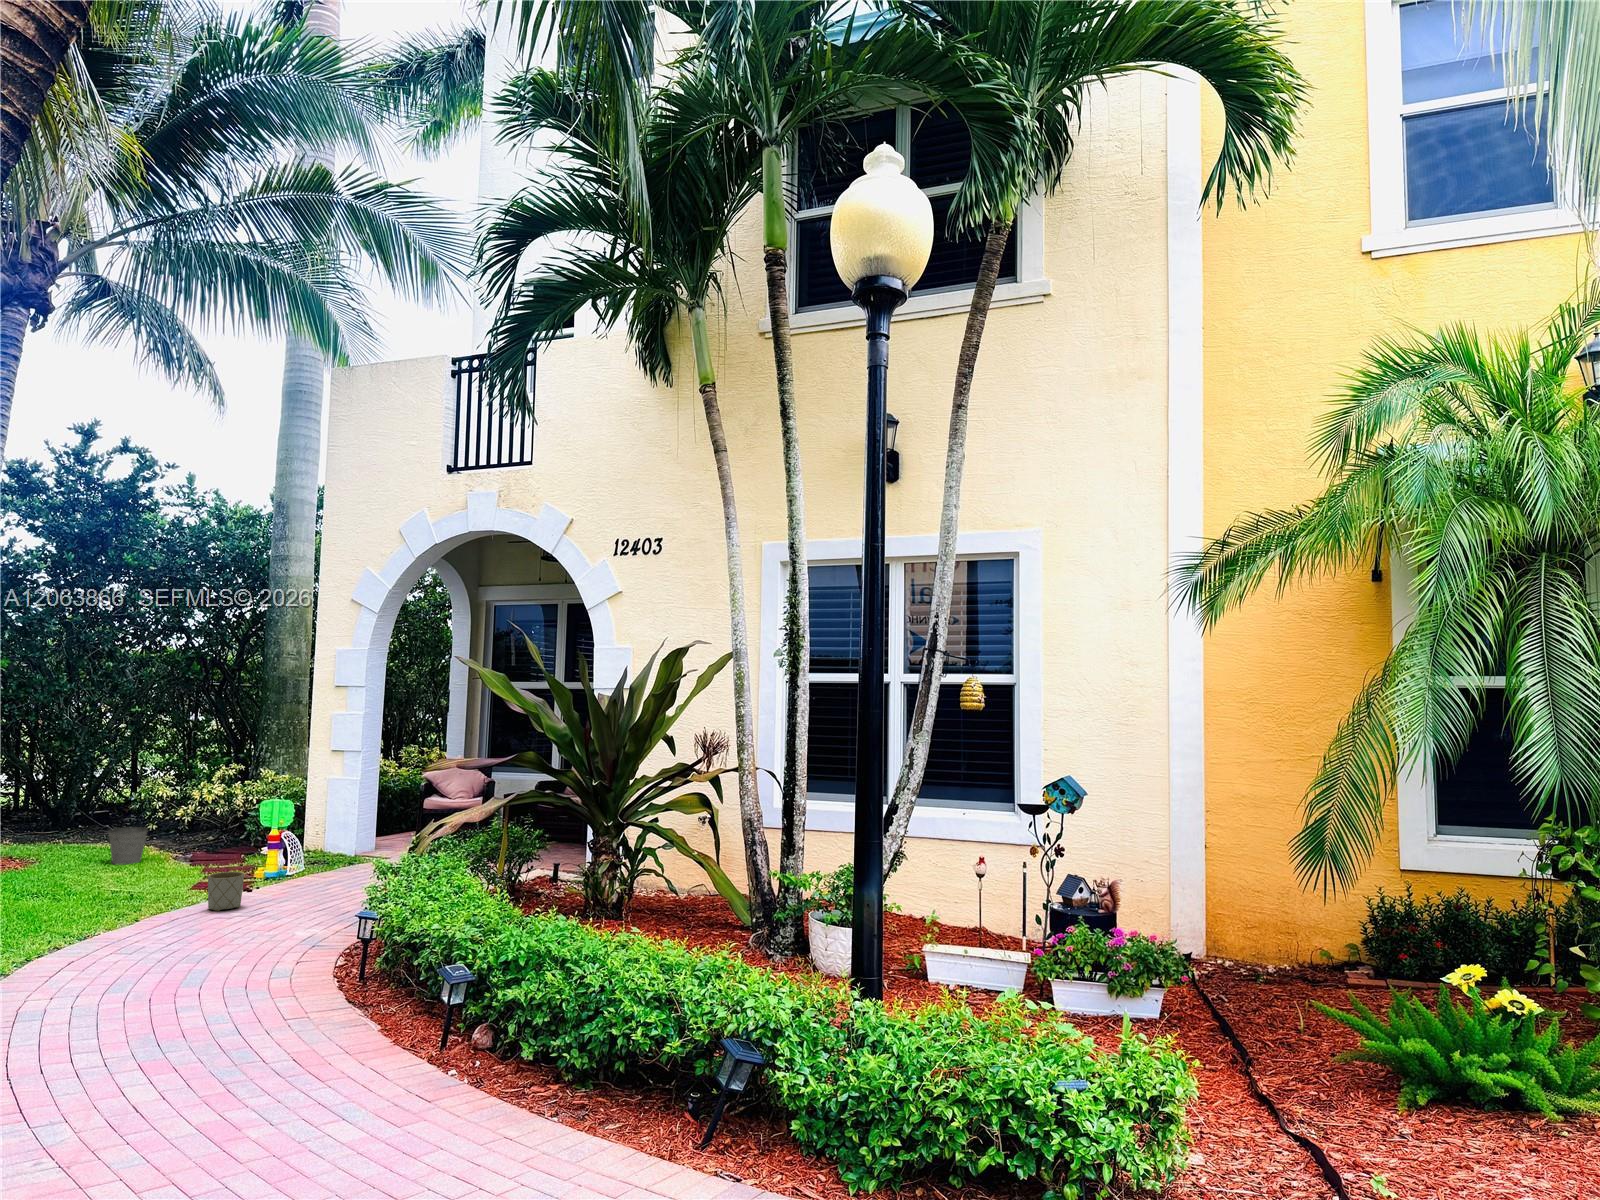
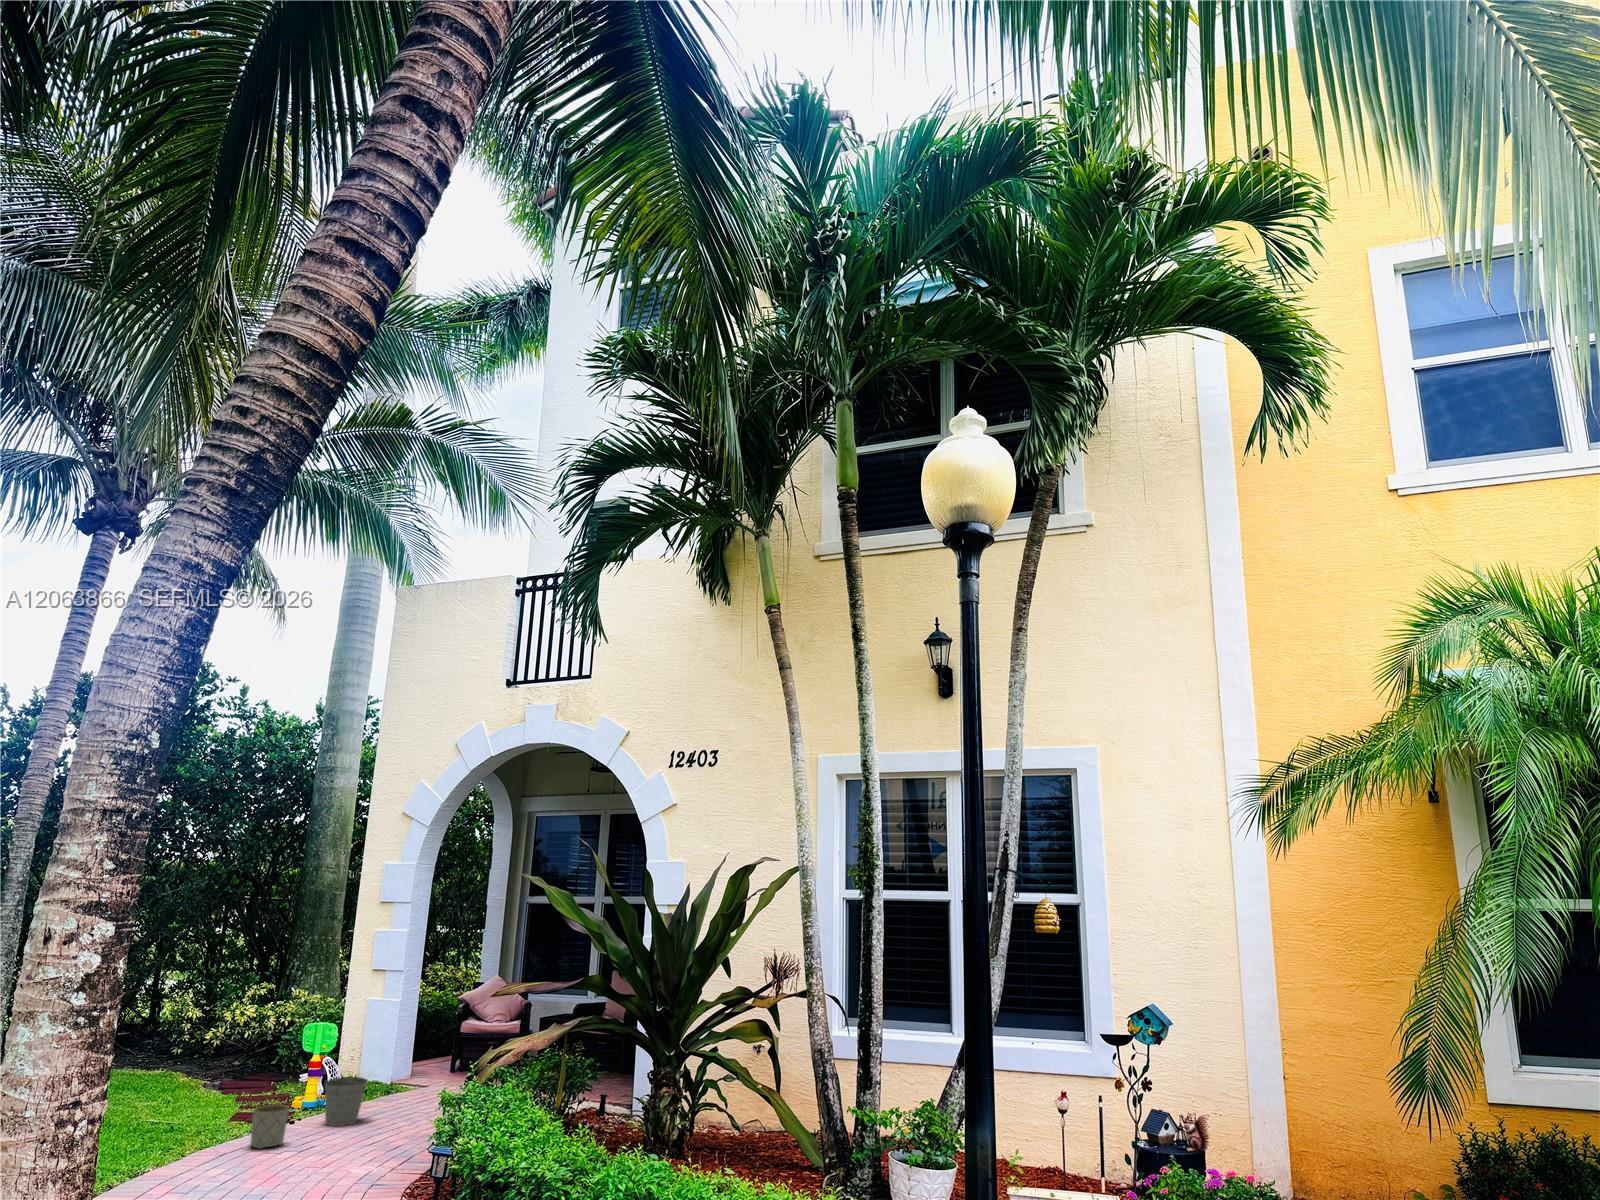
bucket: present [109,827,148,865] -> present [325,1077,367,1126]

